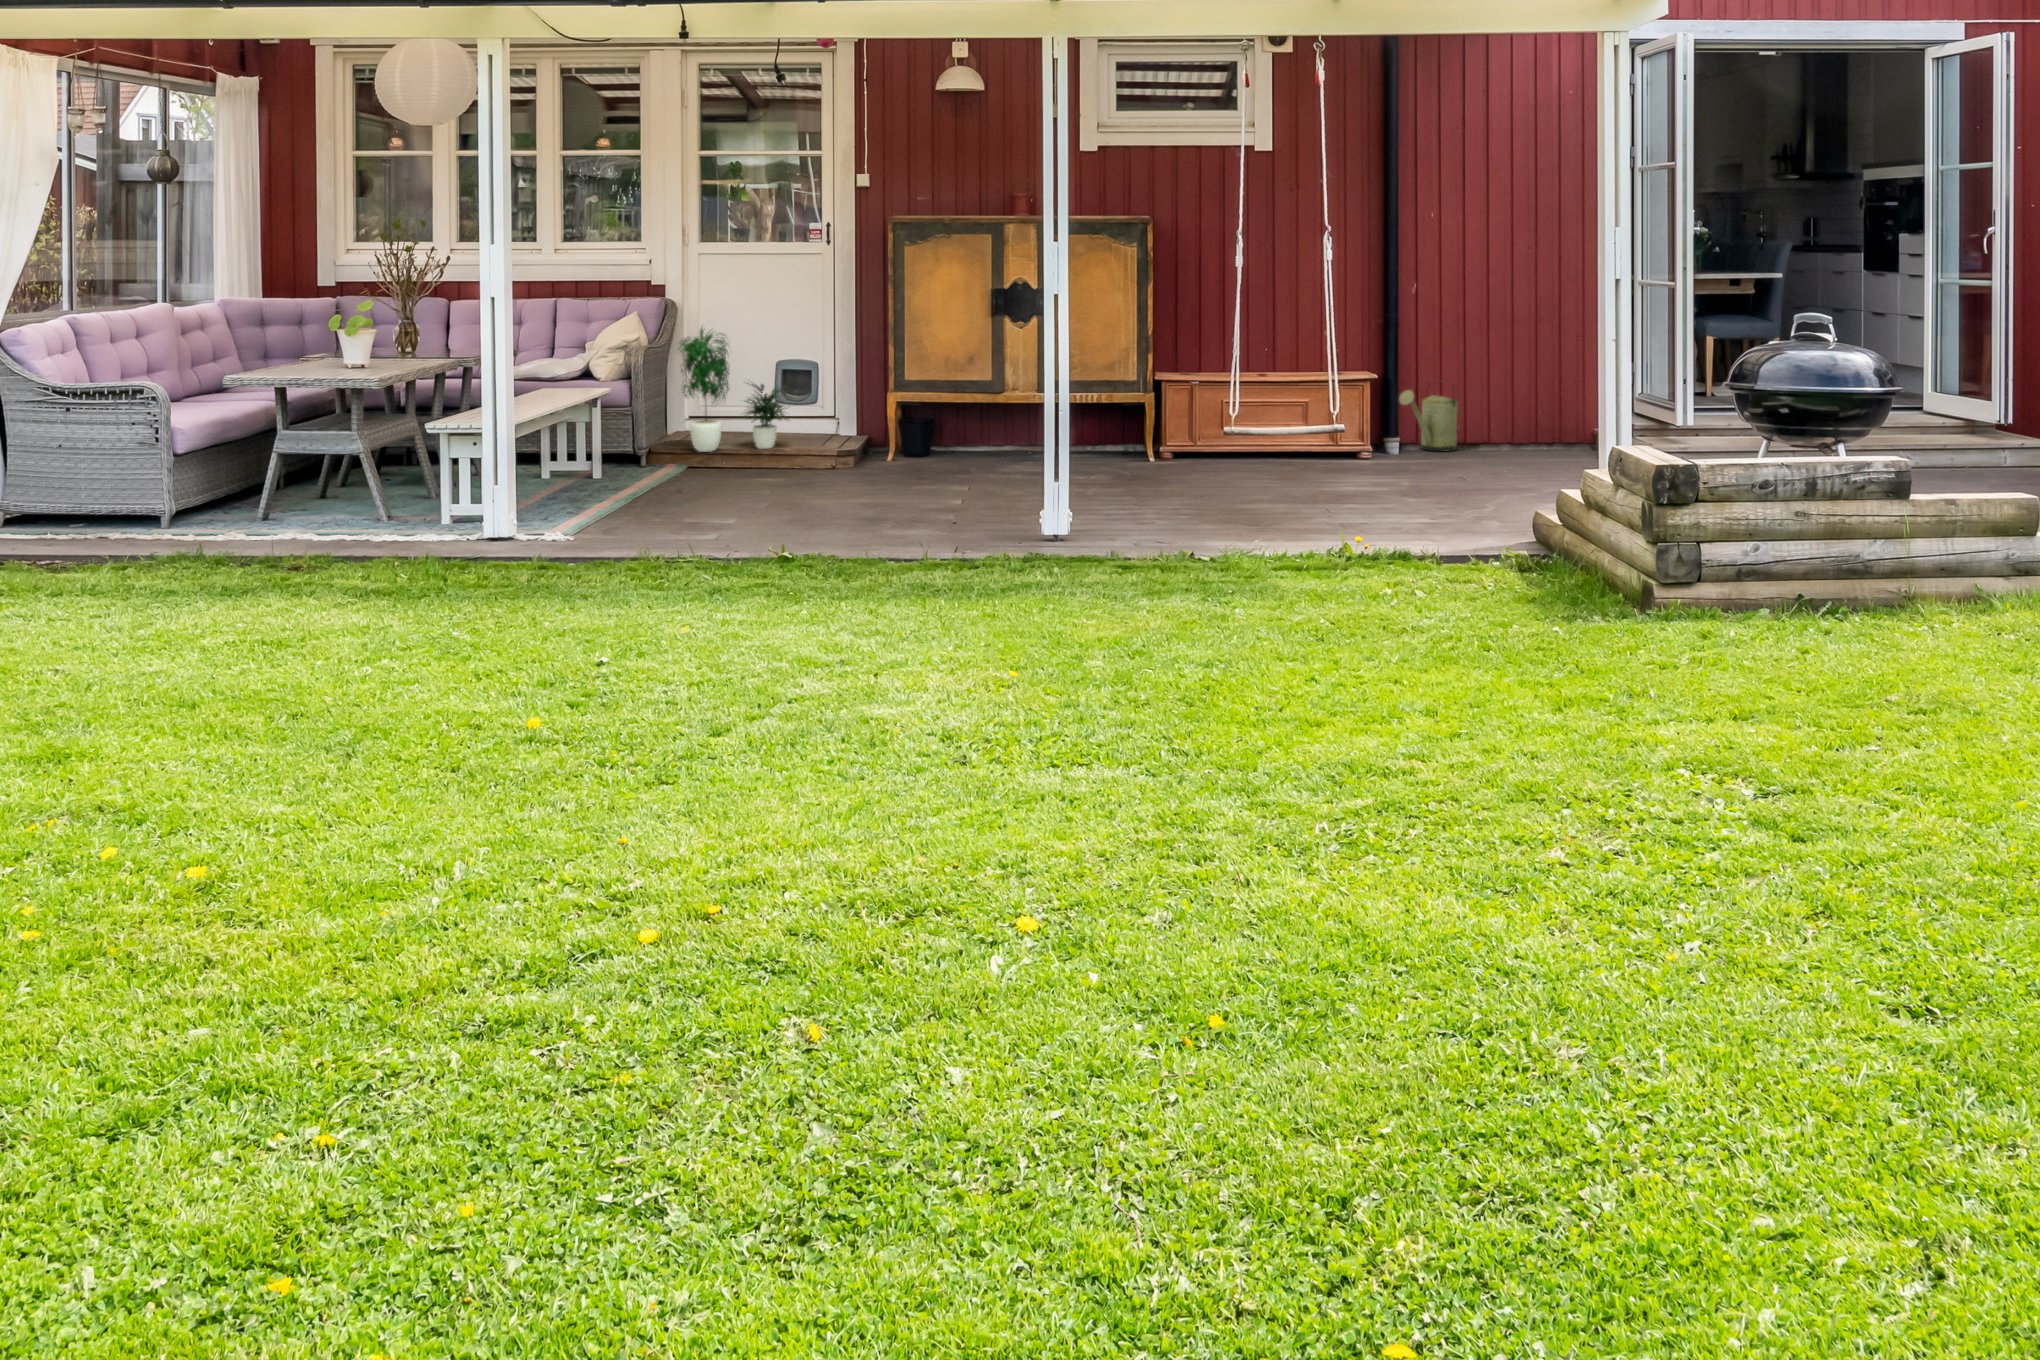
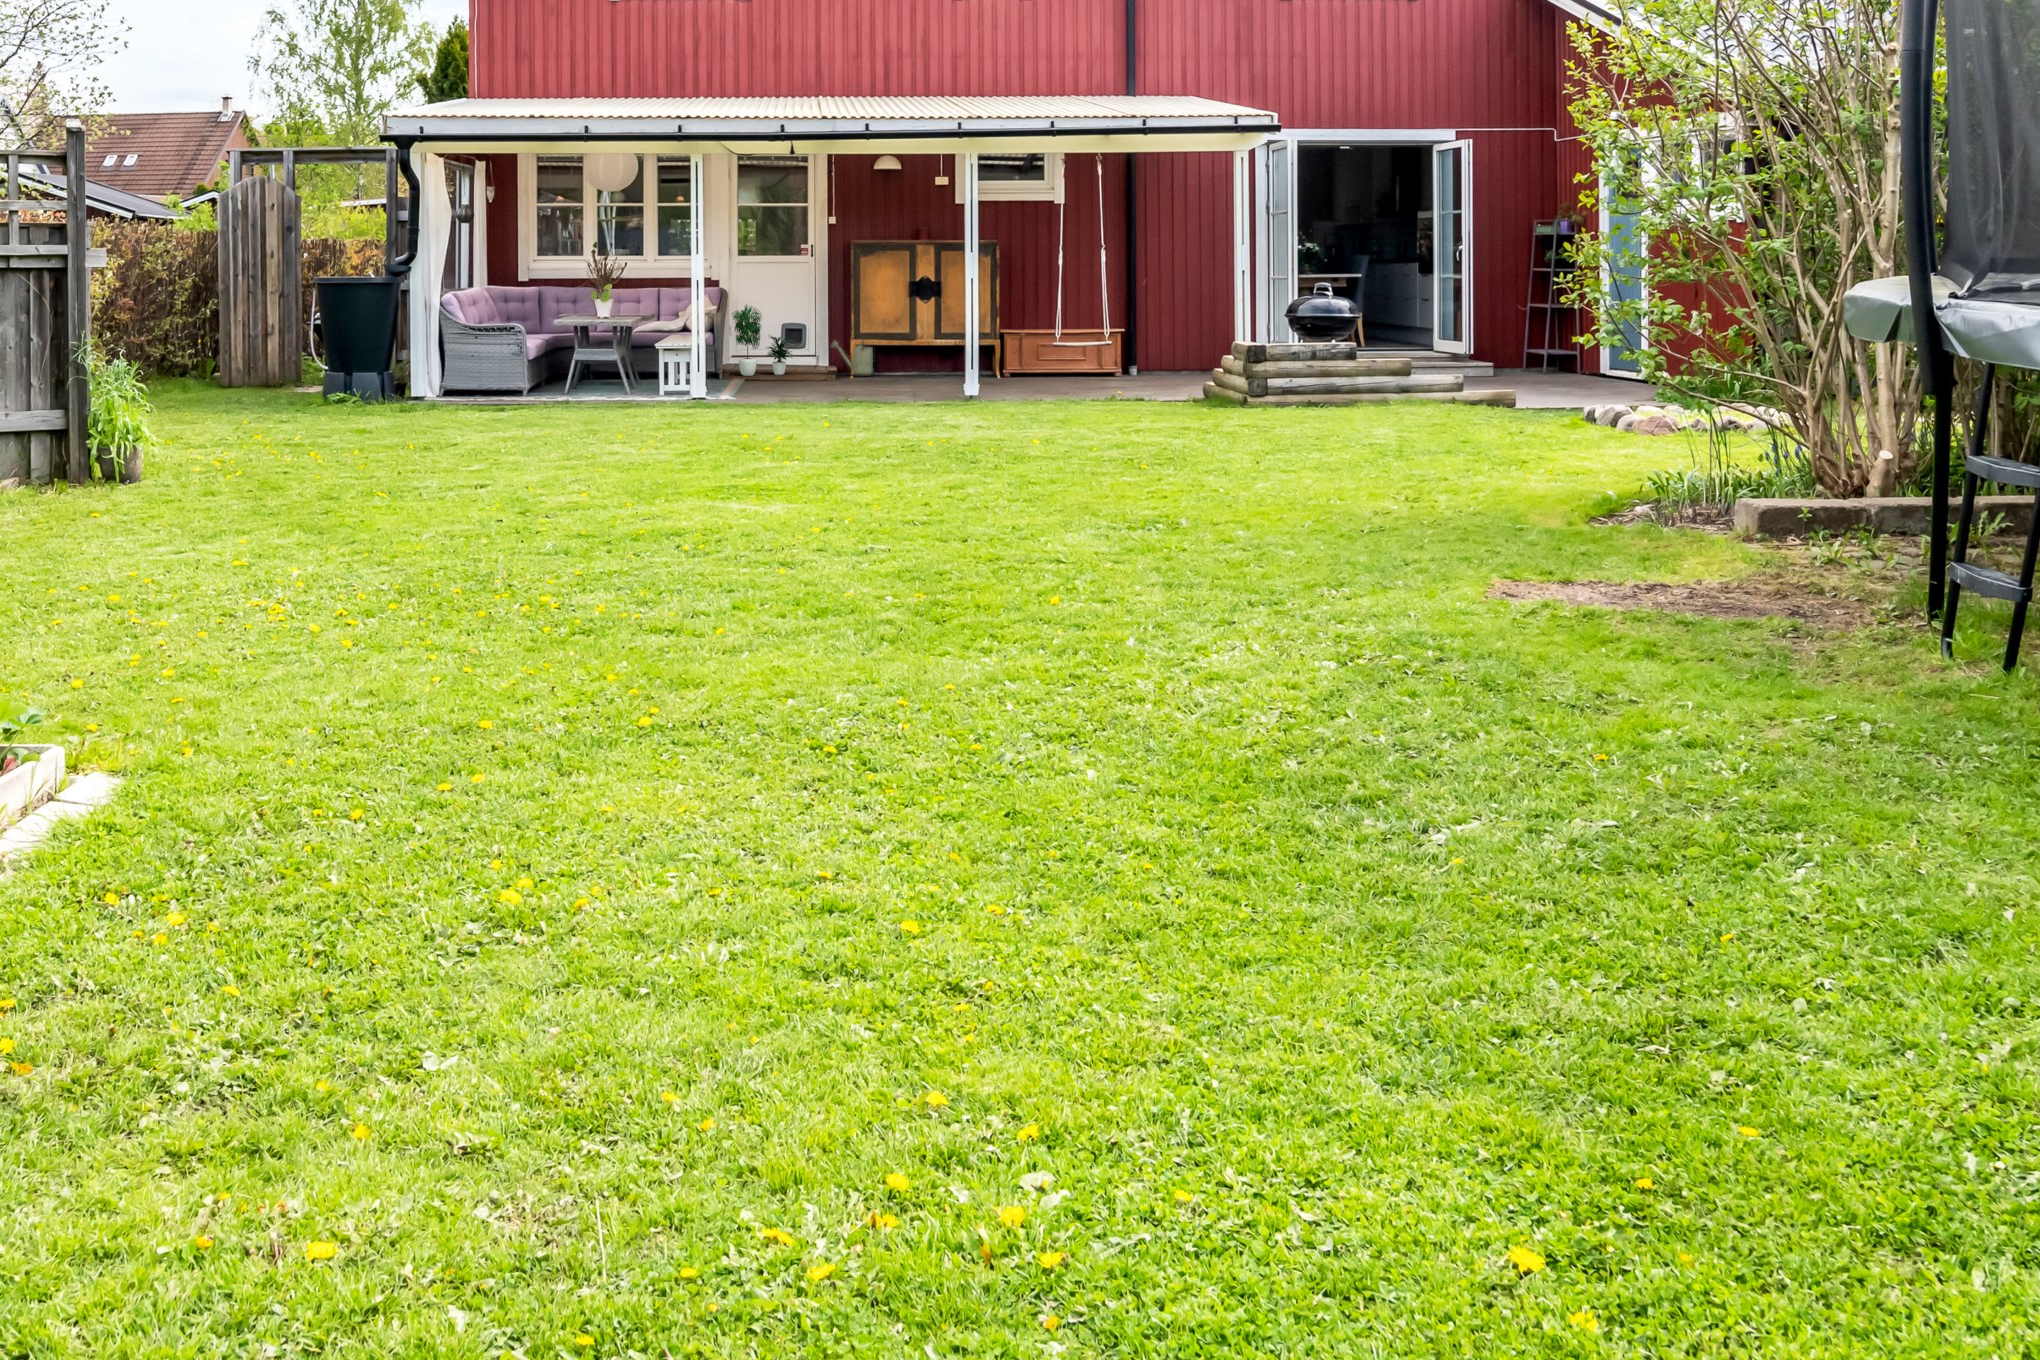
watering can: present [1399,390,1457,451] -> present [831,339,873,376]

